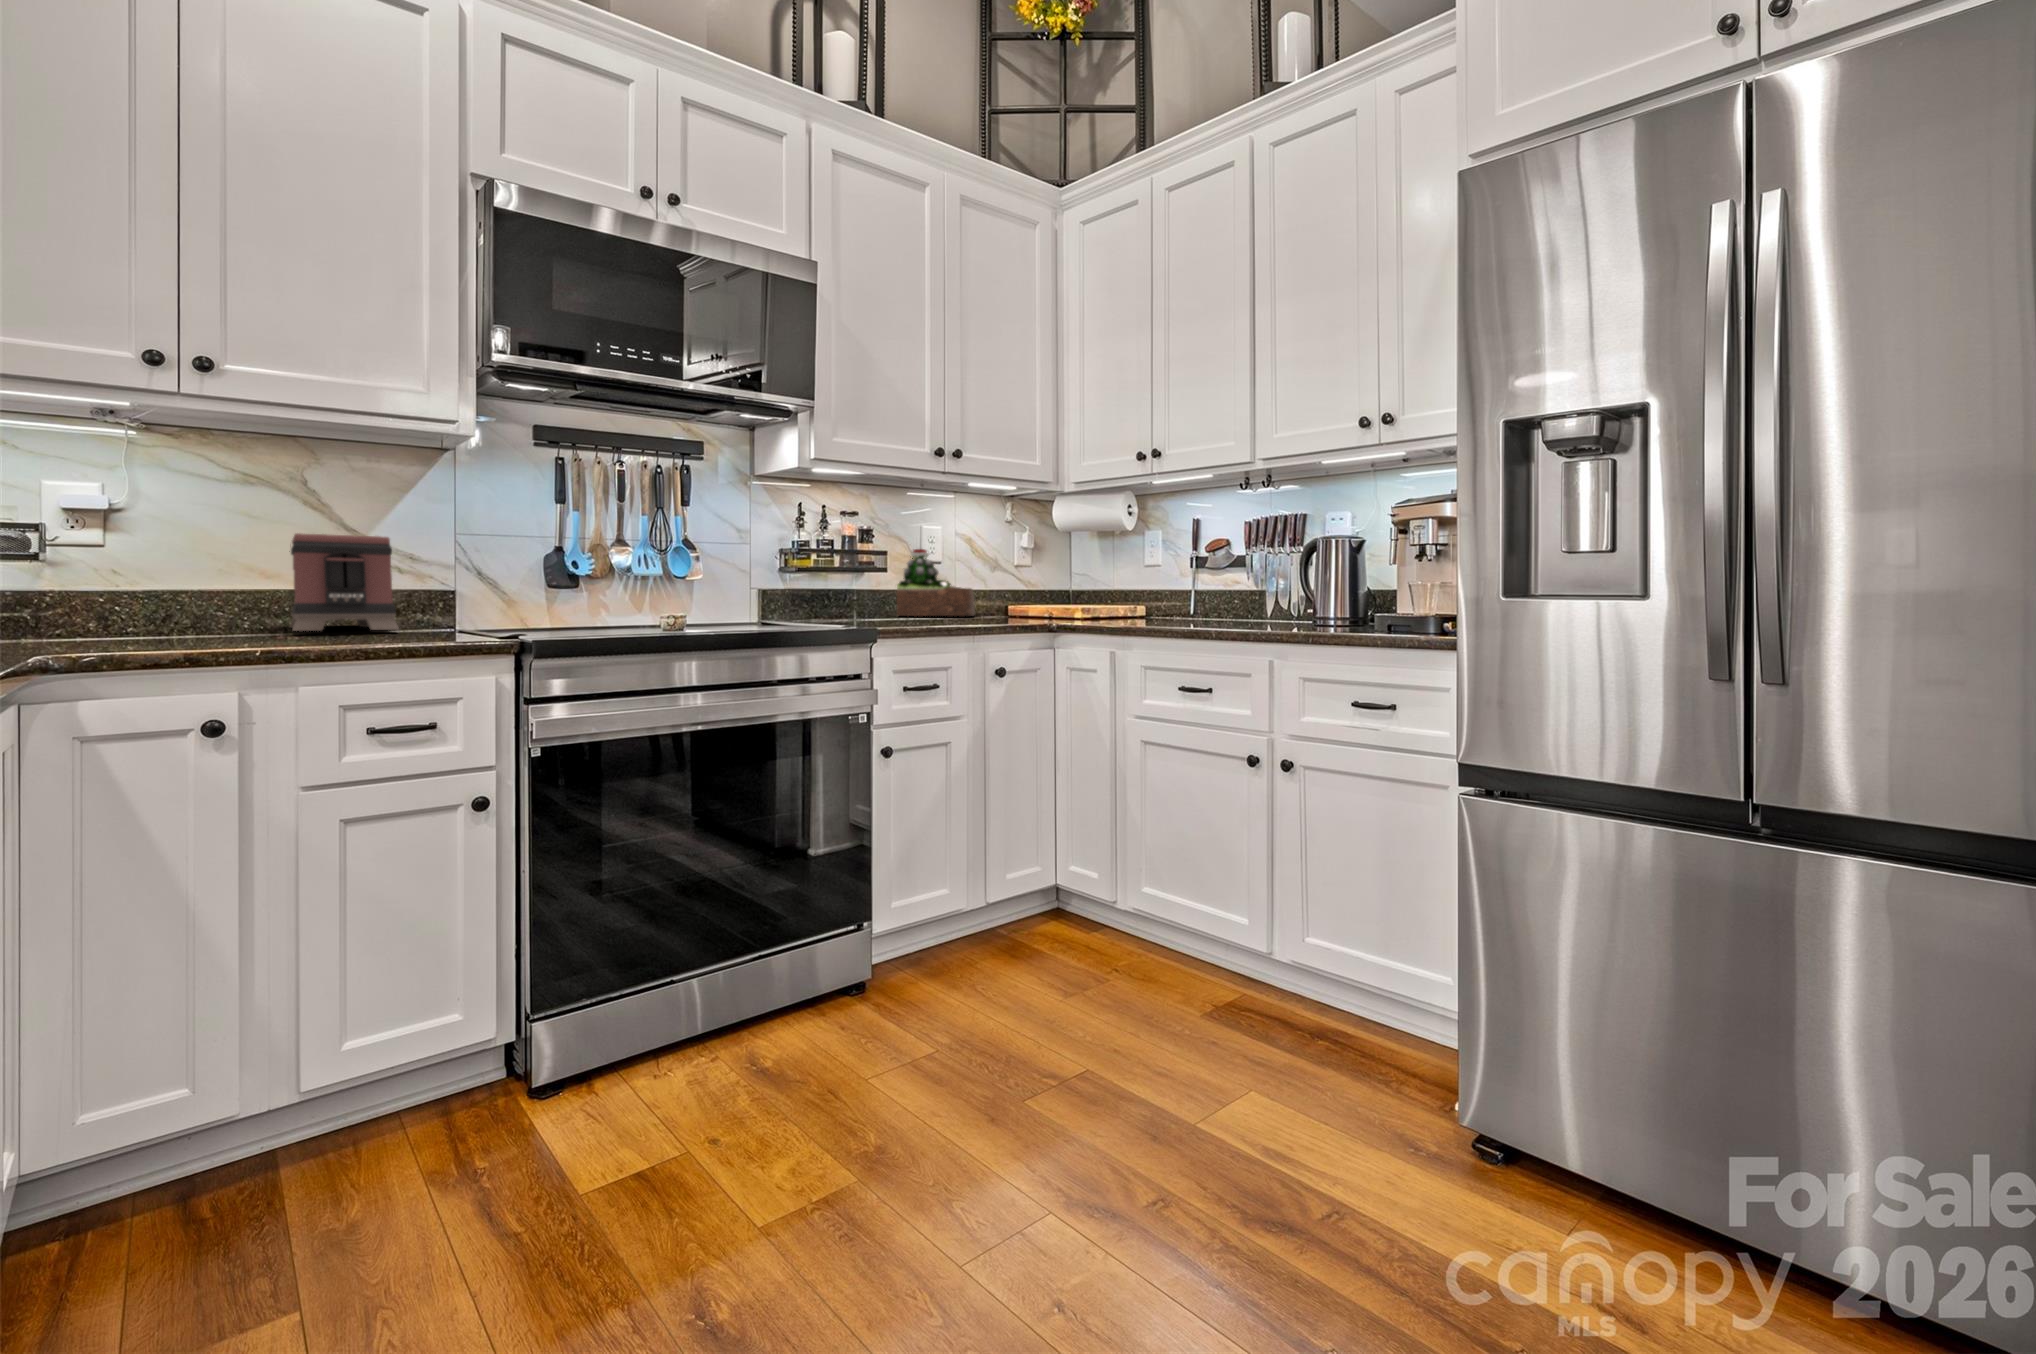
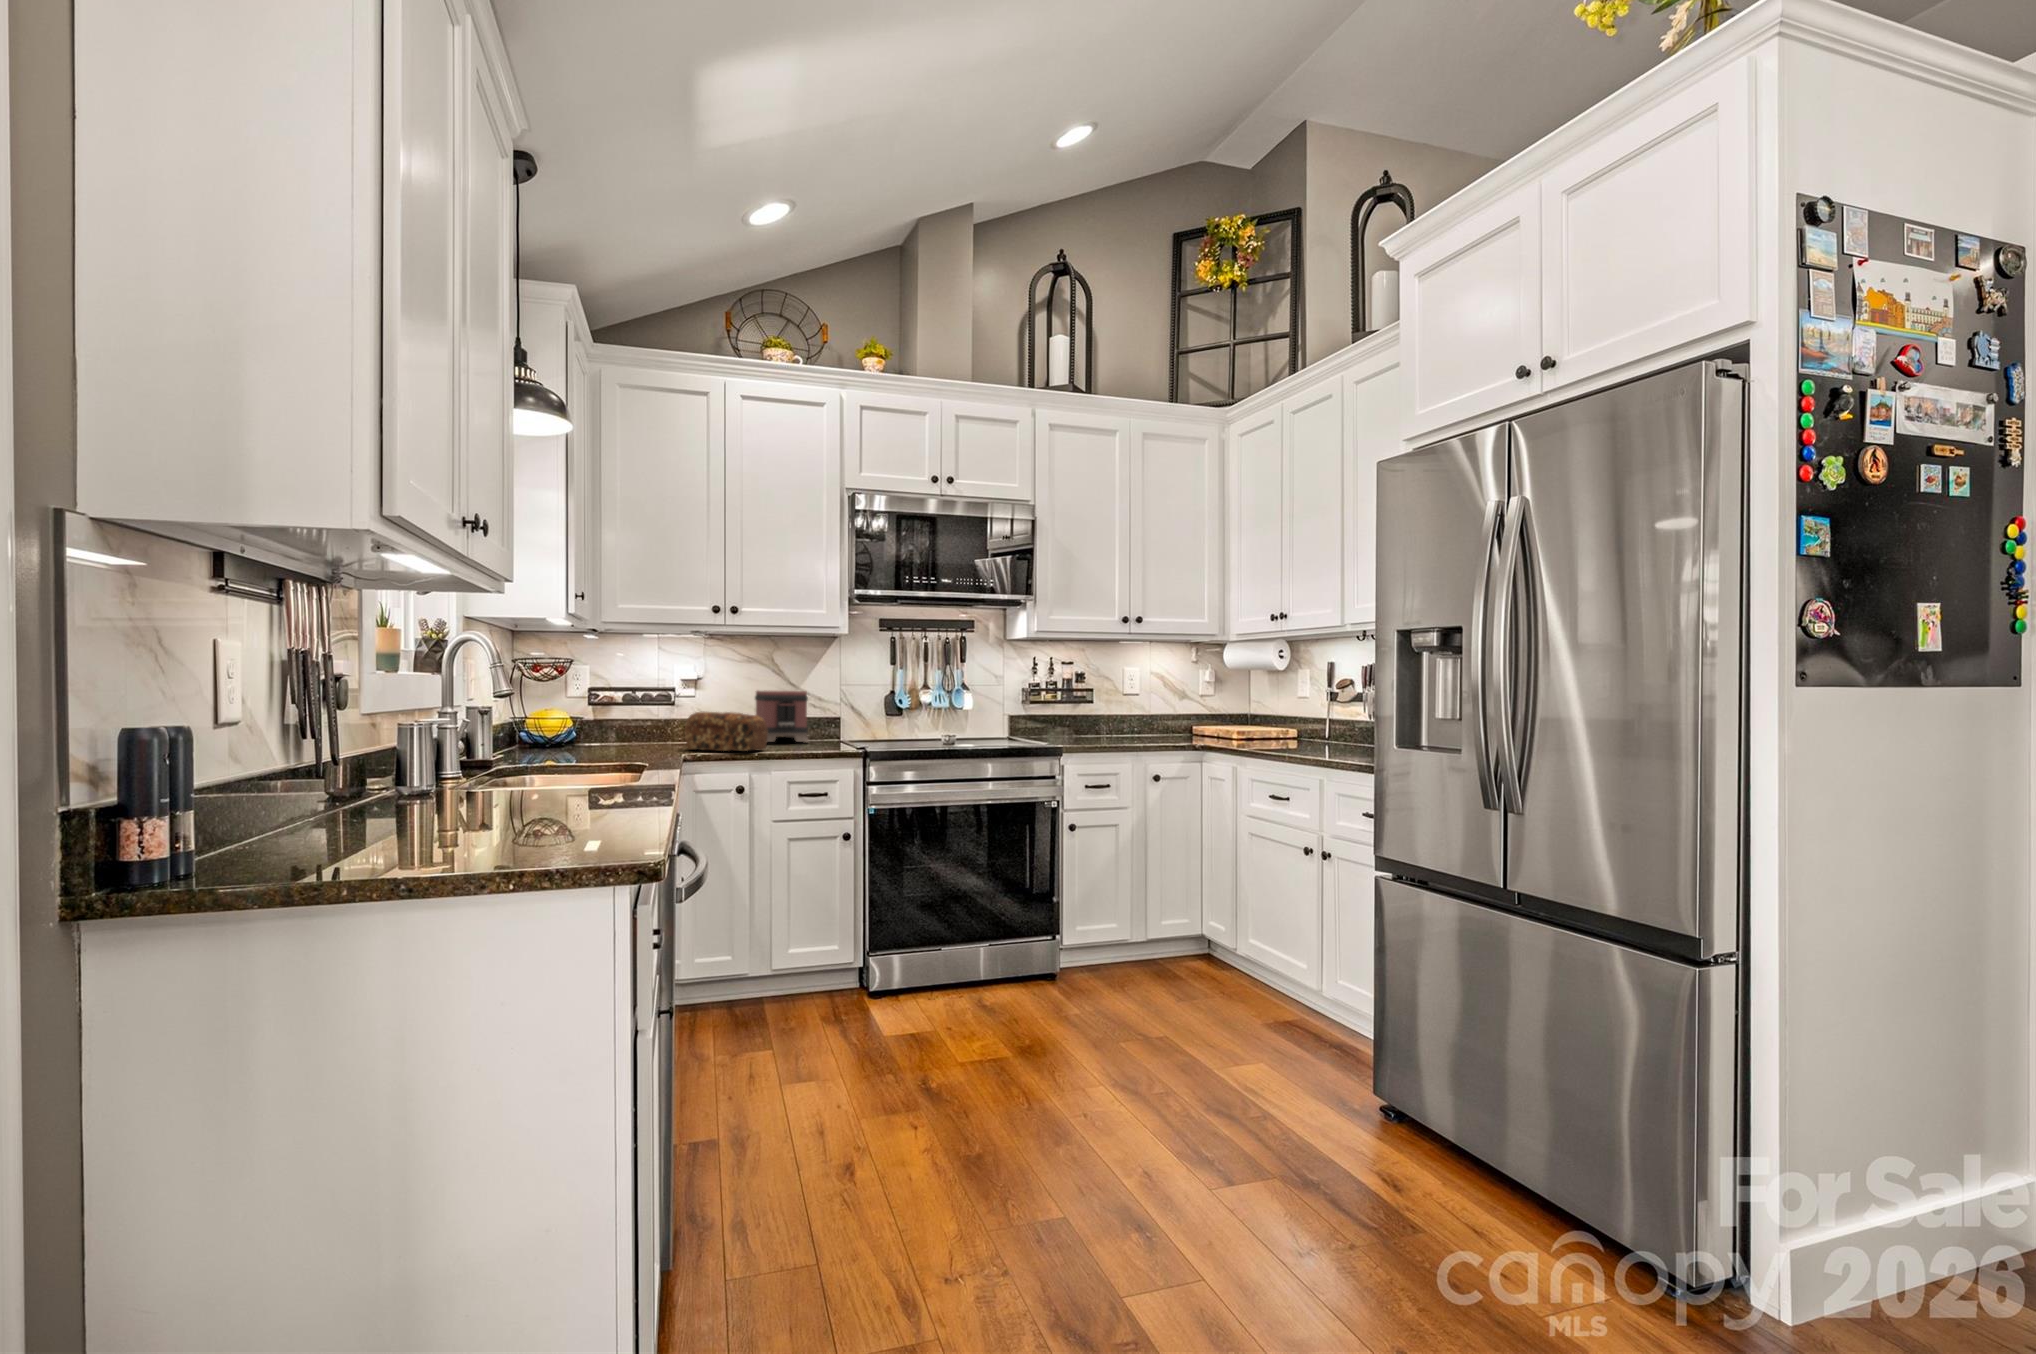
succulent plant: present [897,549,975,616] -> none [1105,684,1166,734]
bread loaf: none [73,566,290,646] -> present [685,712,768,751]

